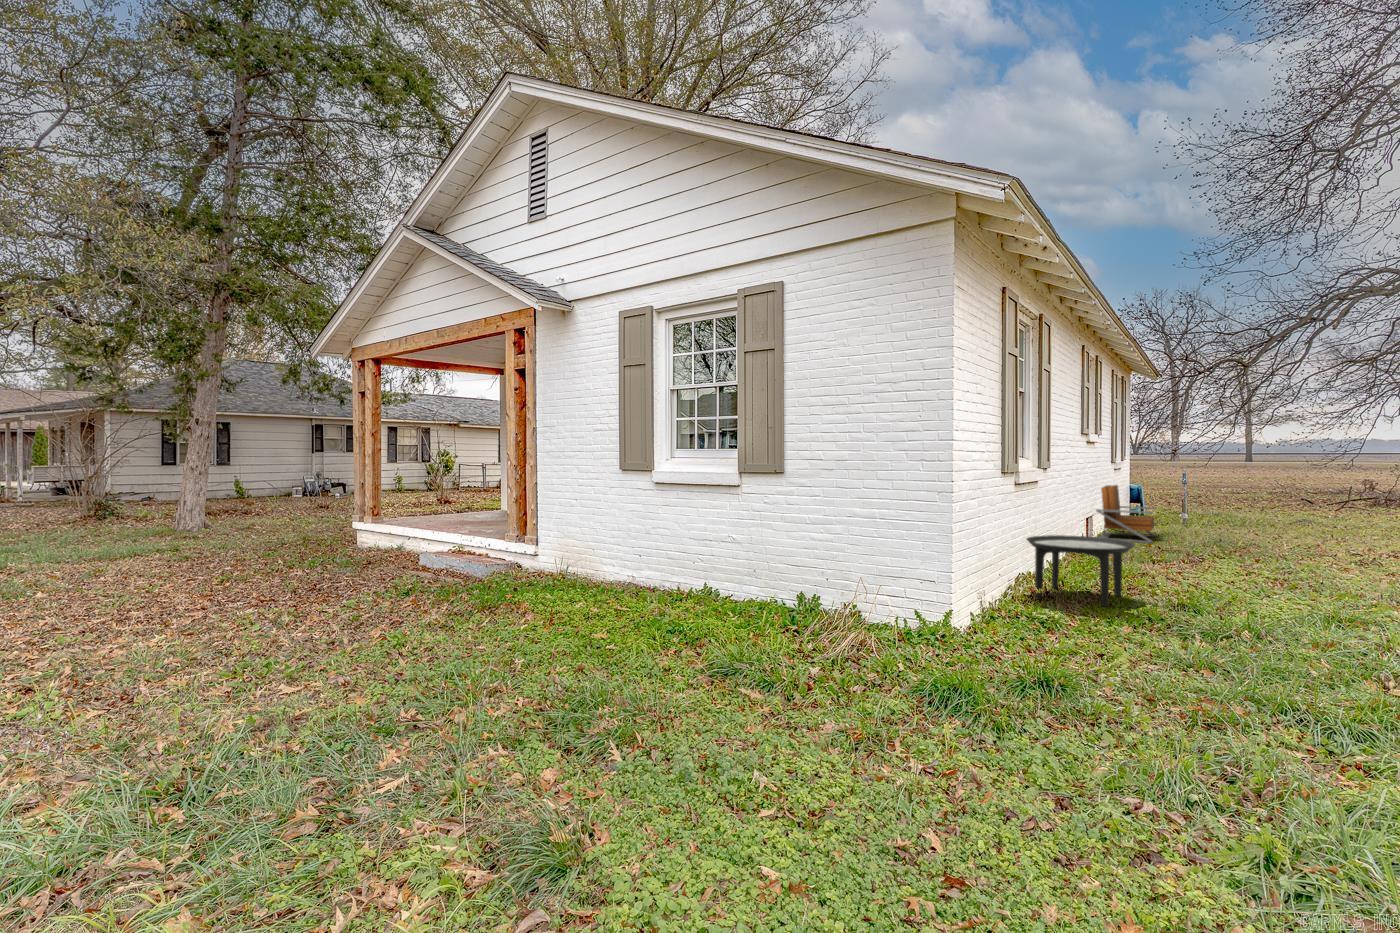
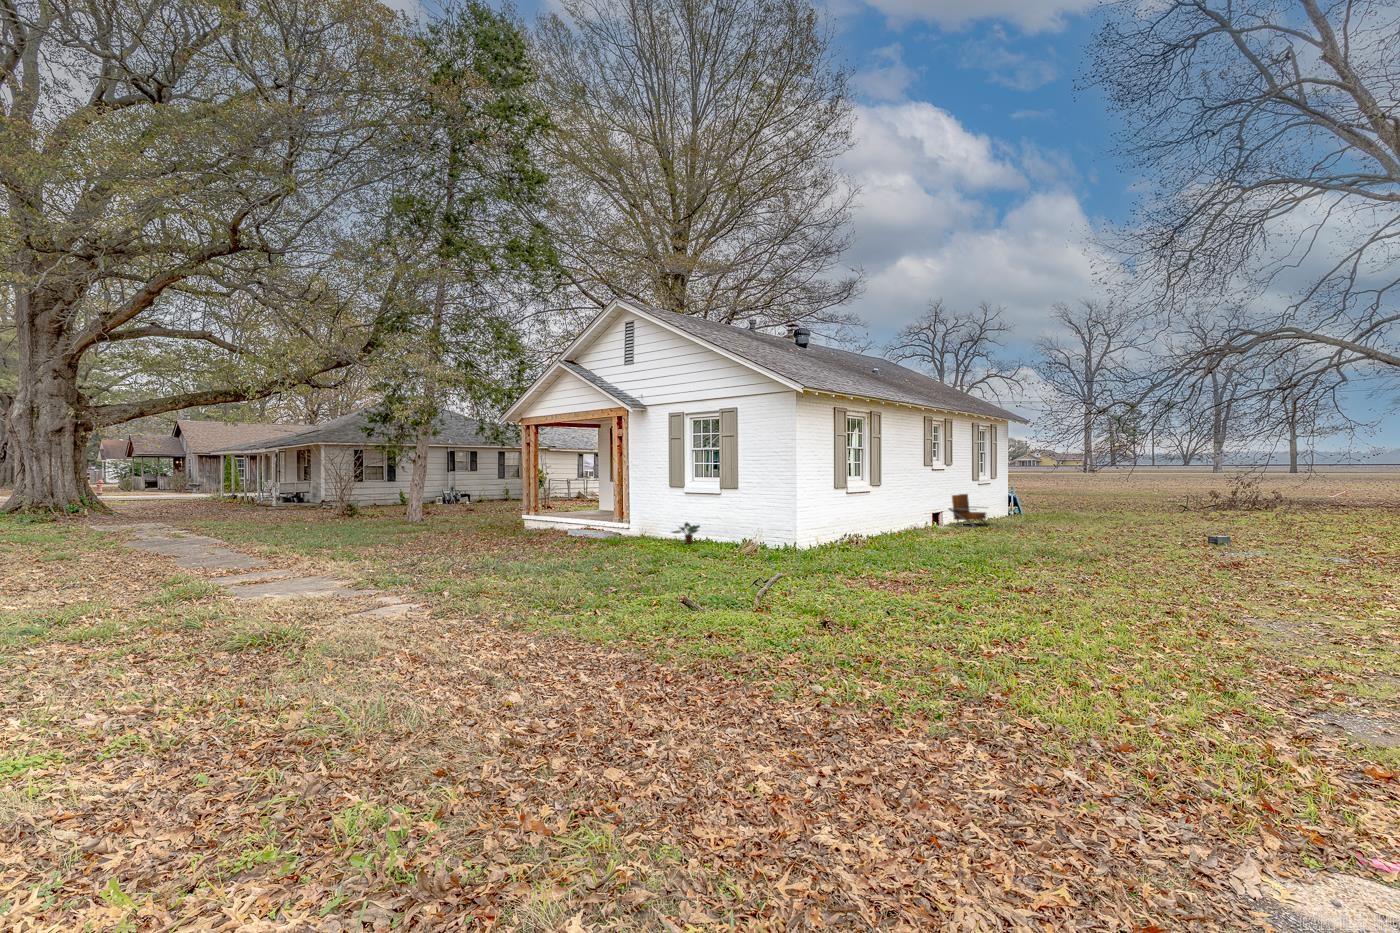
round table: present [1026,535,1135,606] -> none [856,518,901,547]
potted plant: none [622,550,691,600] -> present [672,523,700,544]

